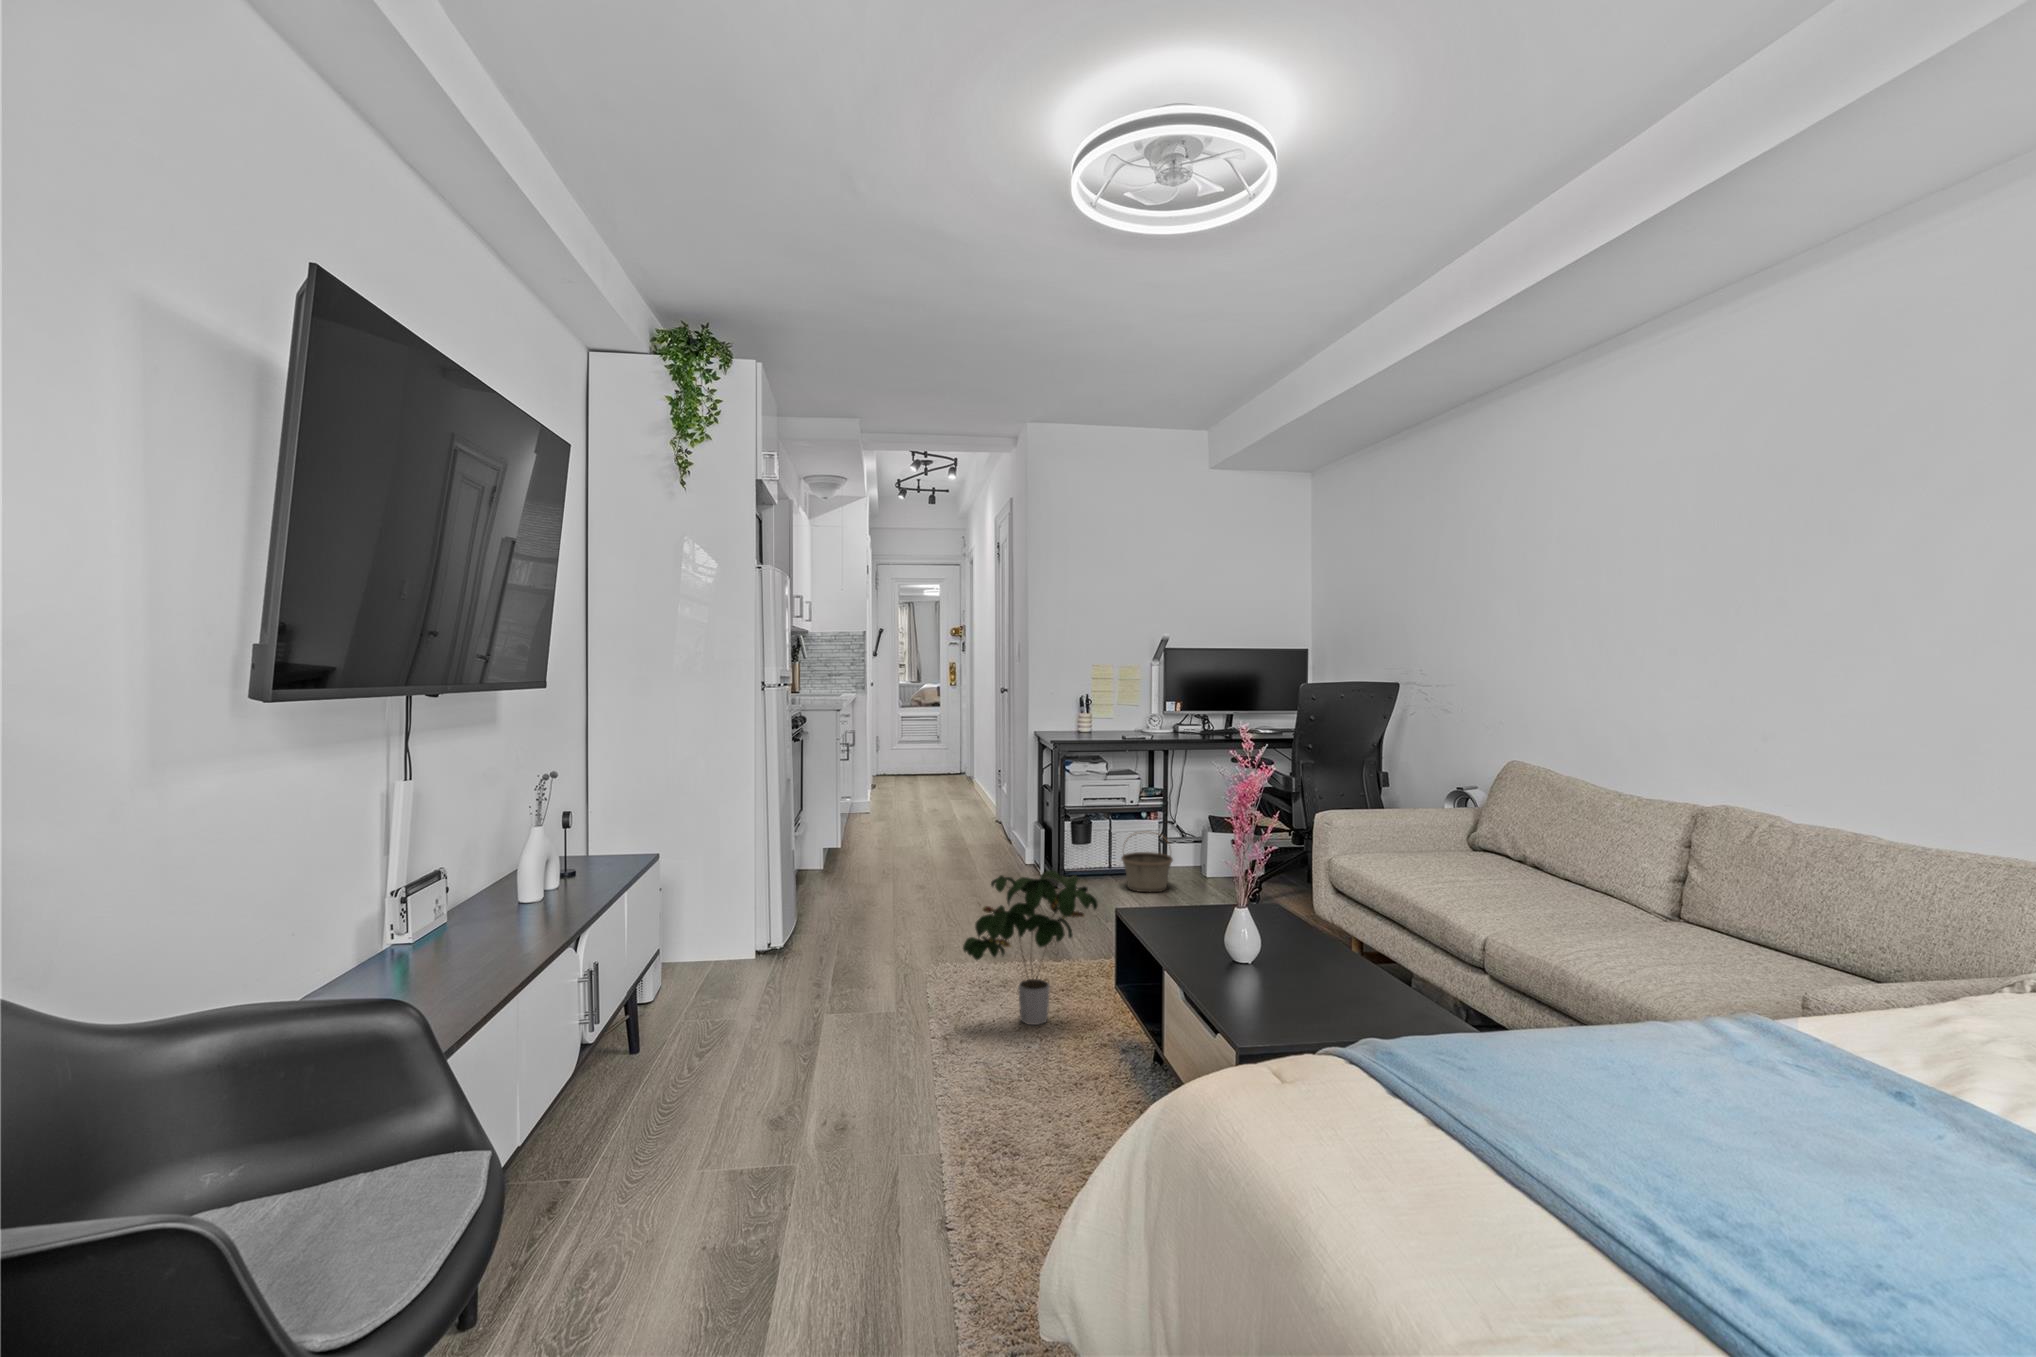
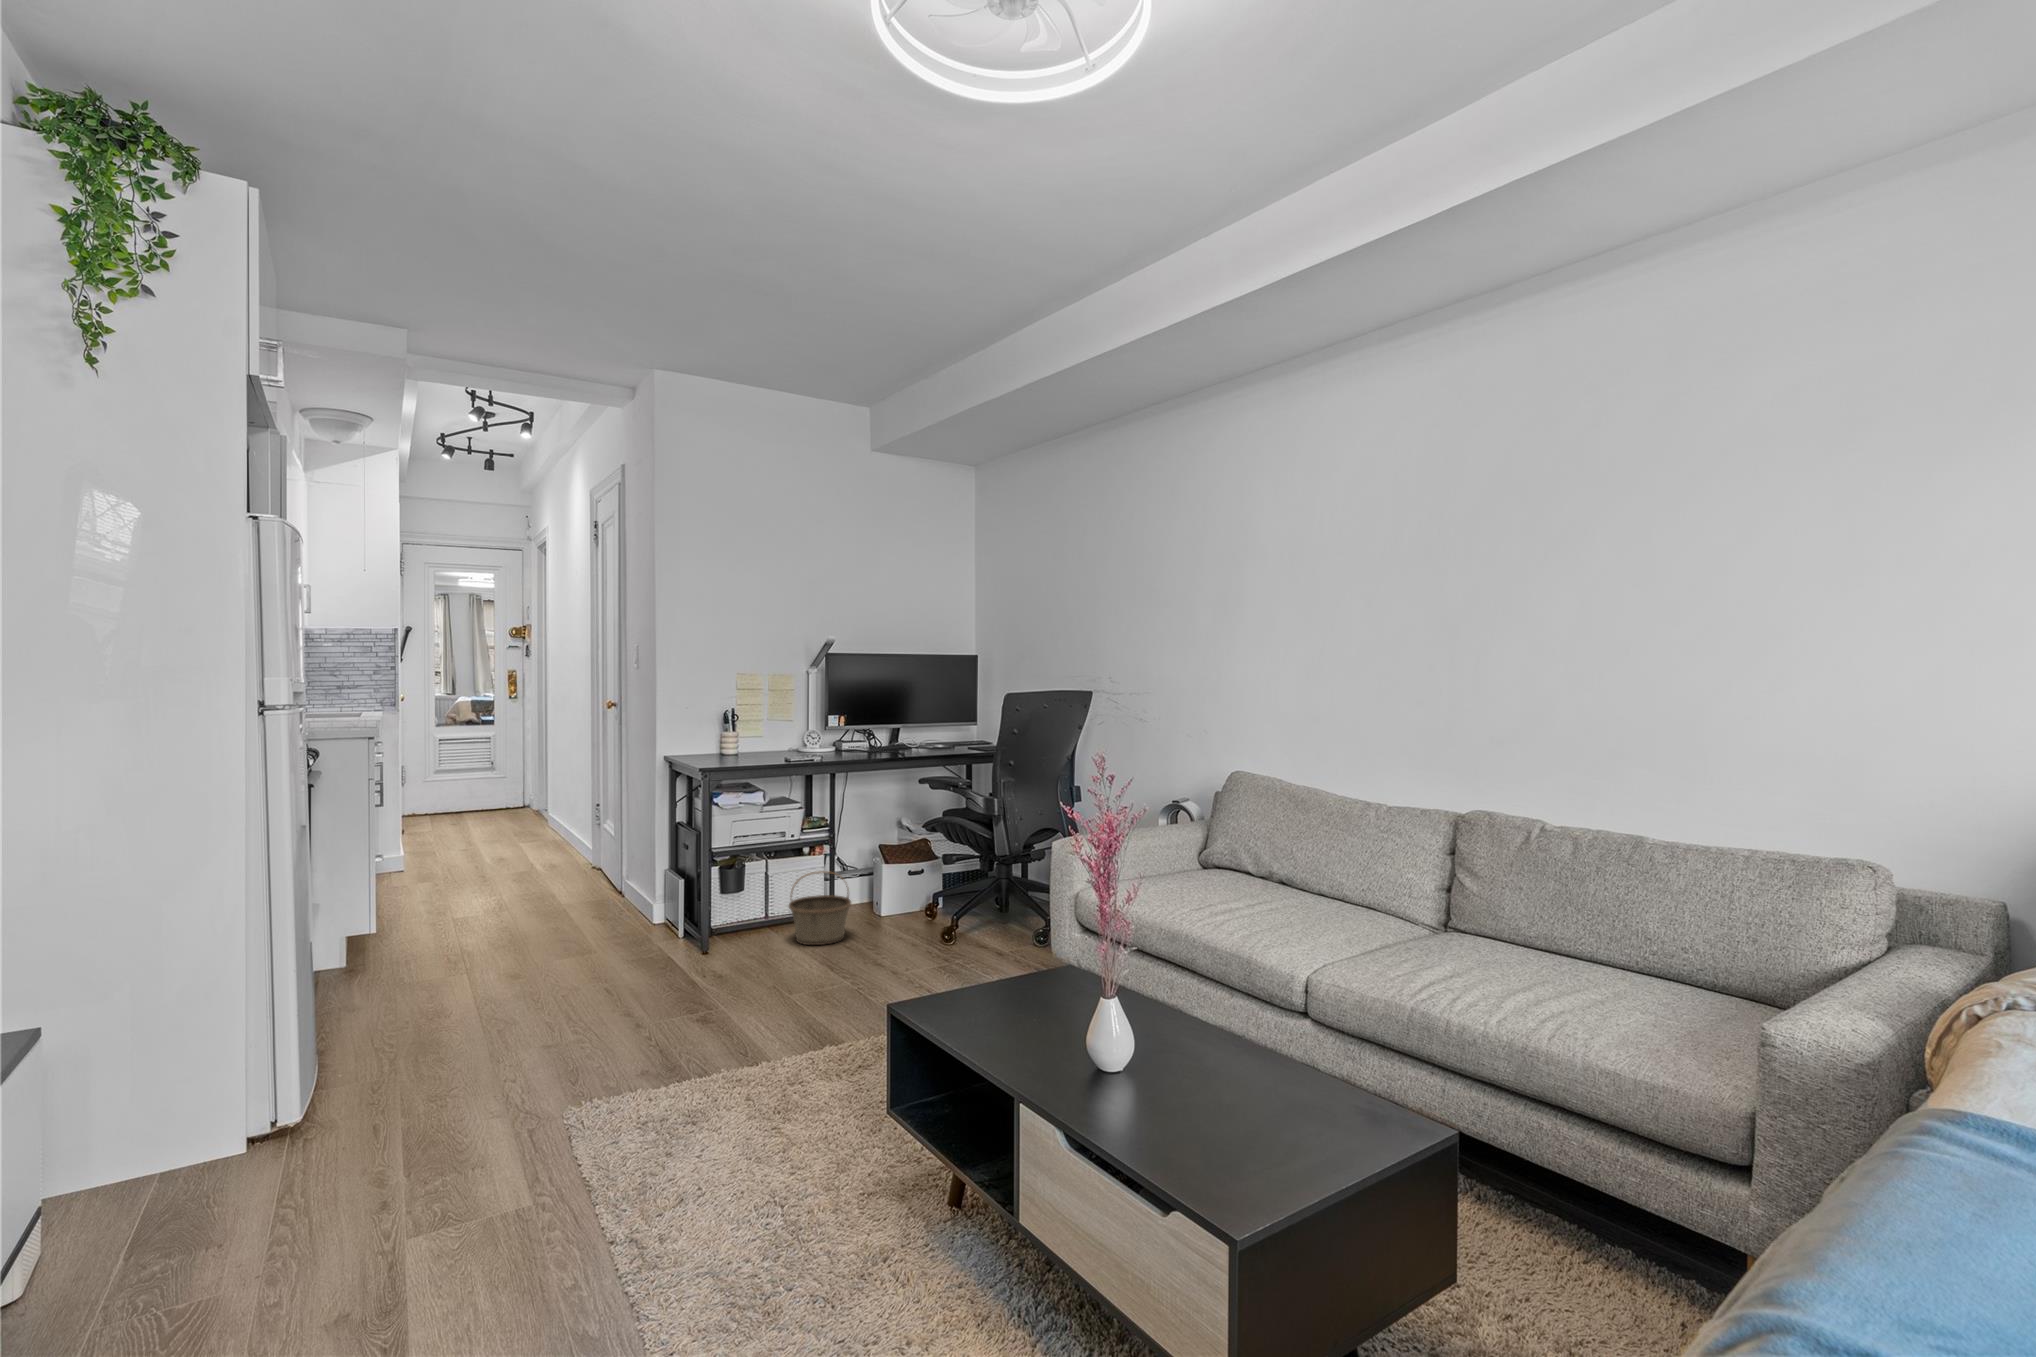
potted plant: present [963,871,1098,1025] -> none [641,949,828,1169]

